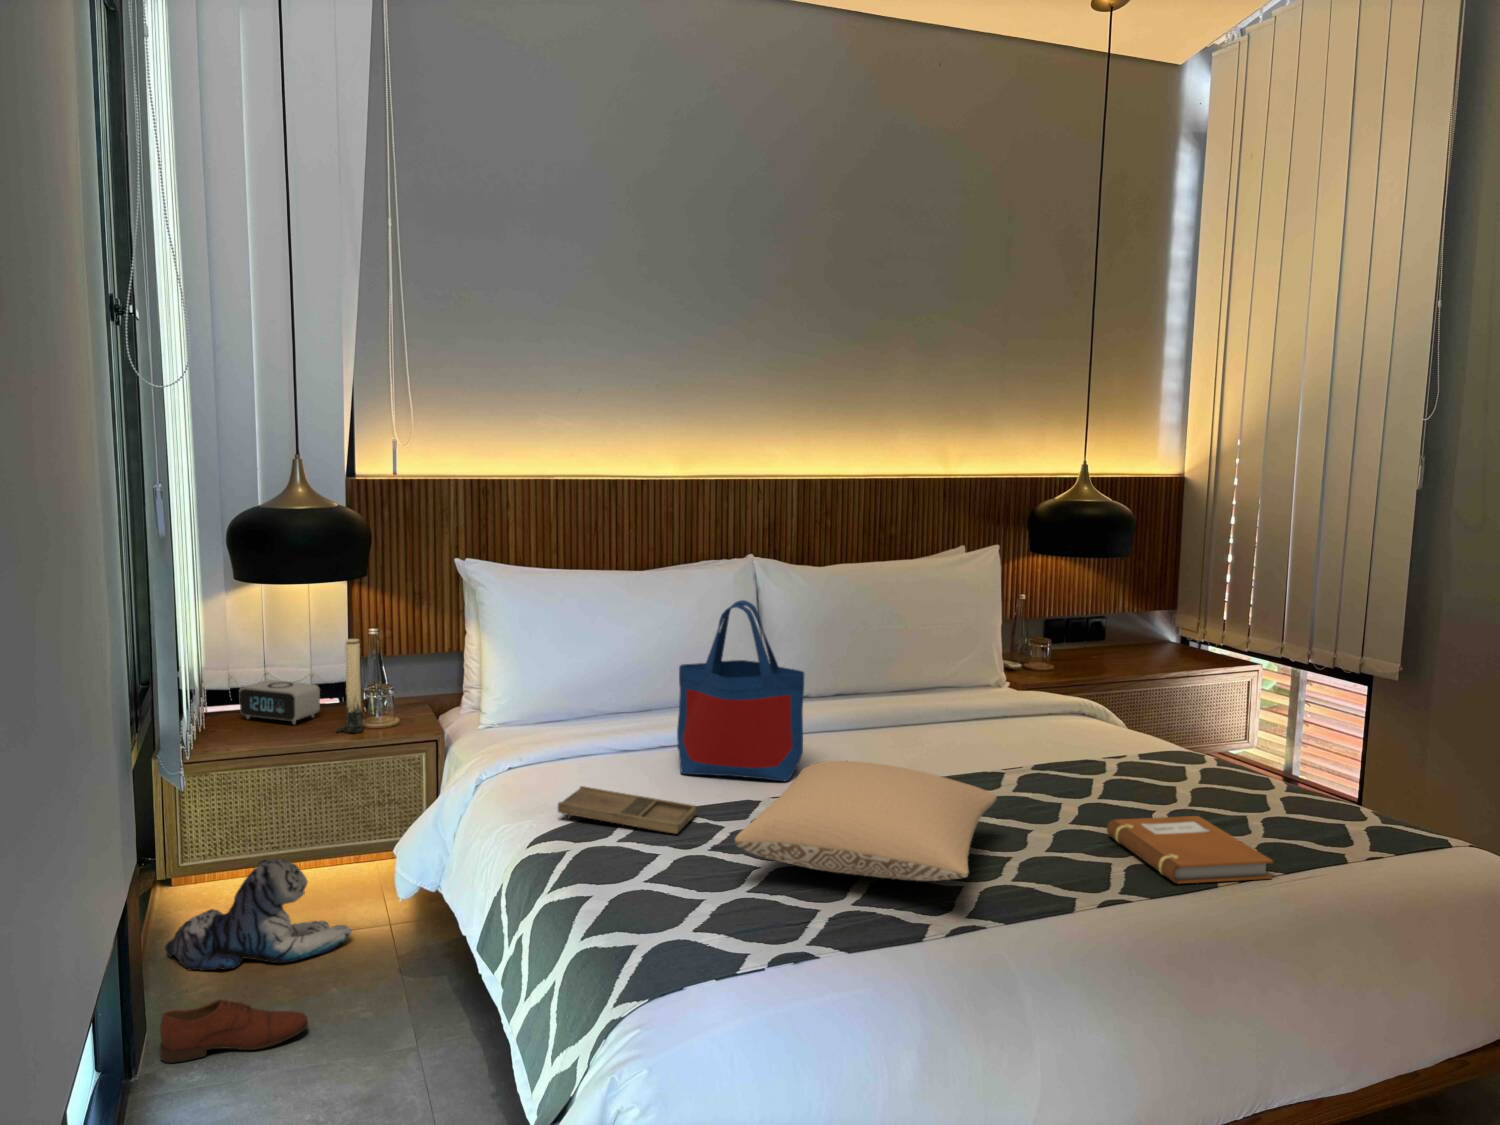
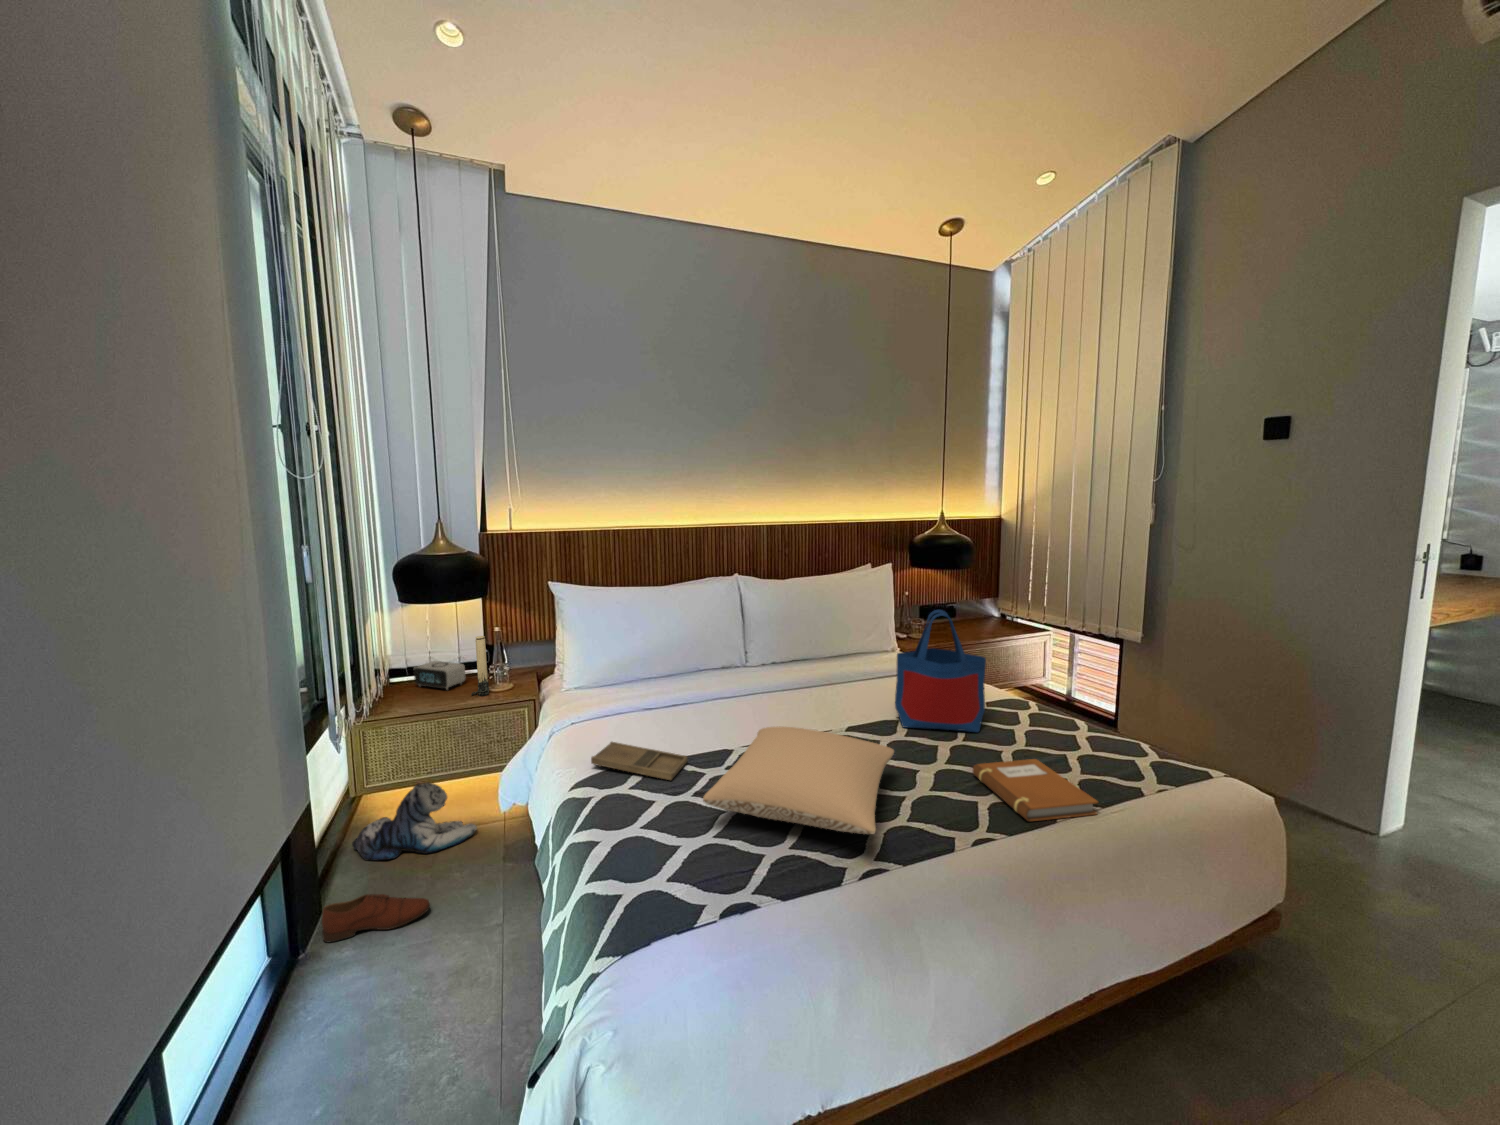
tote bag: present [677,600,804,781] -> present [895,610,986,733]

